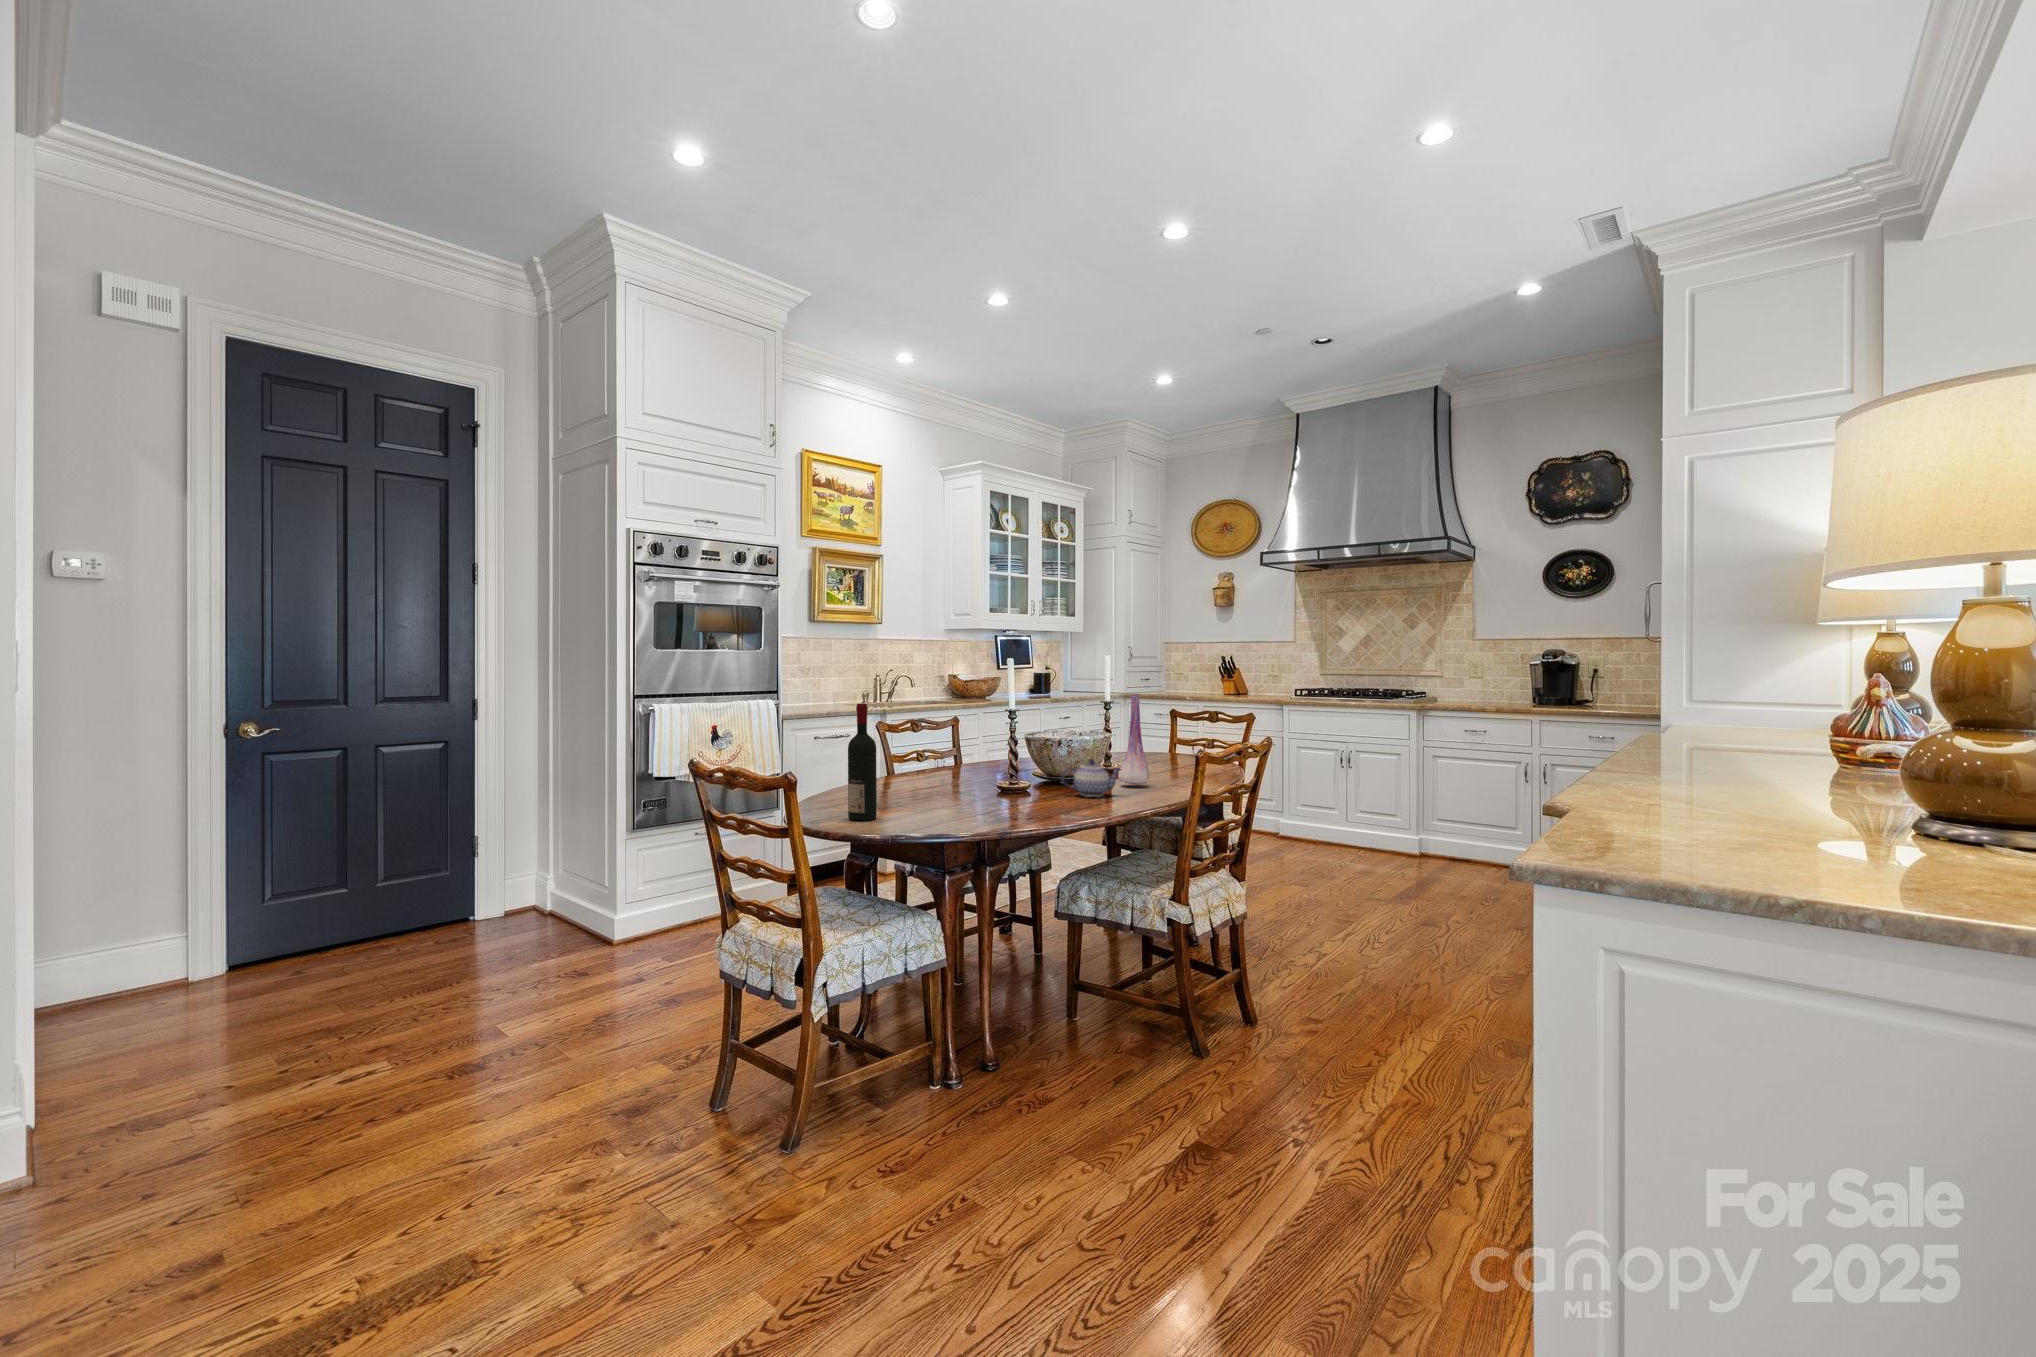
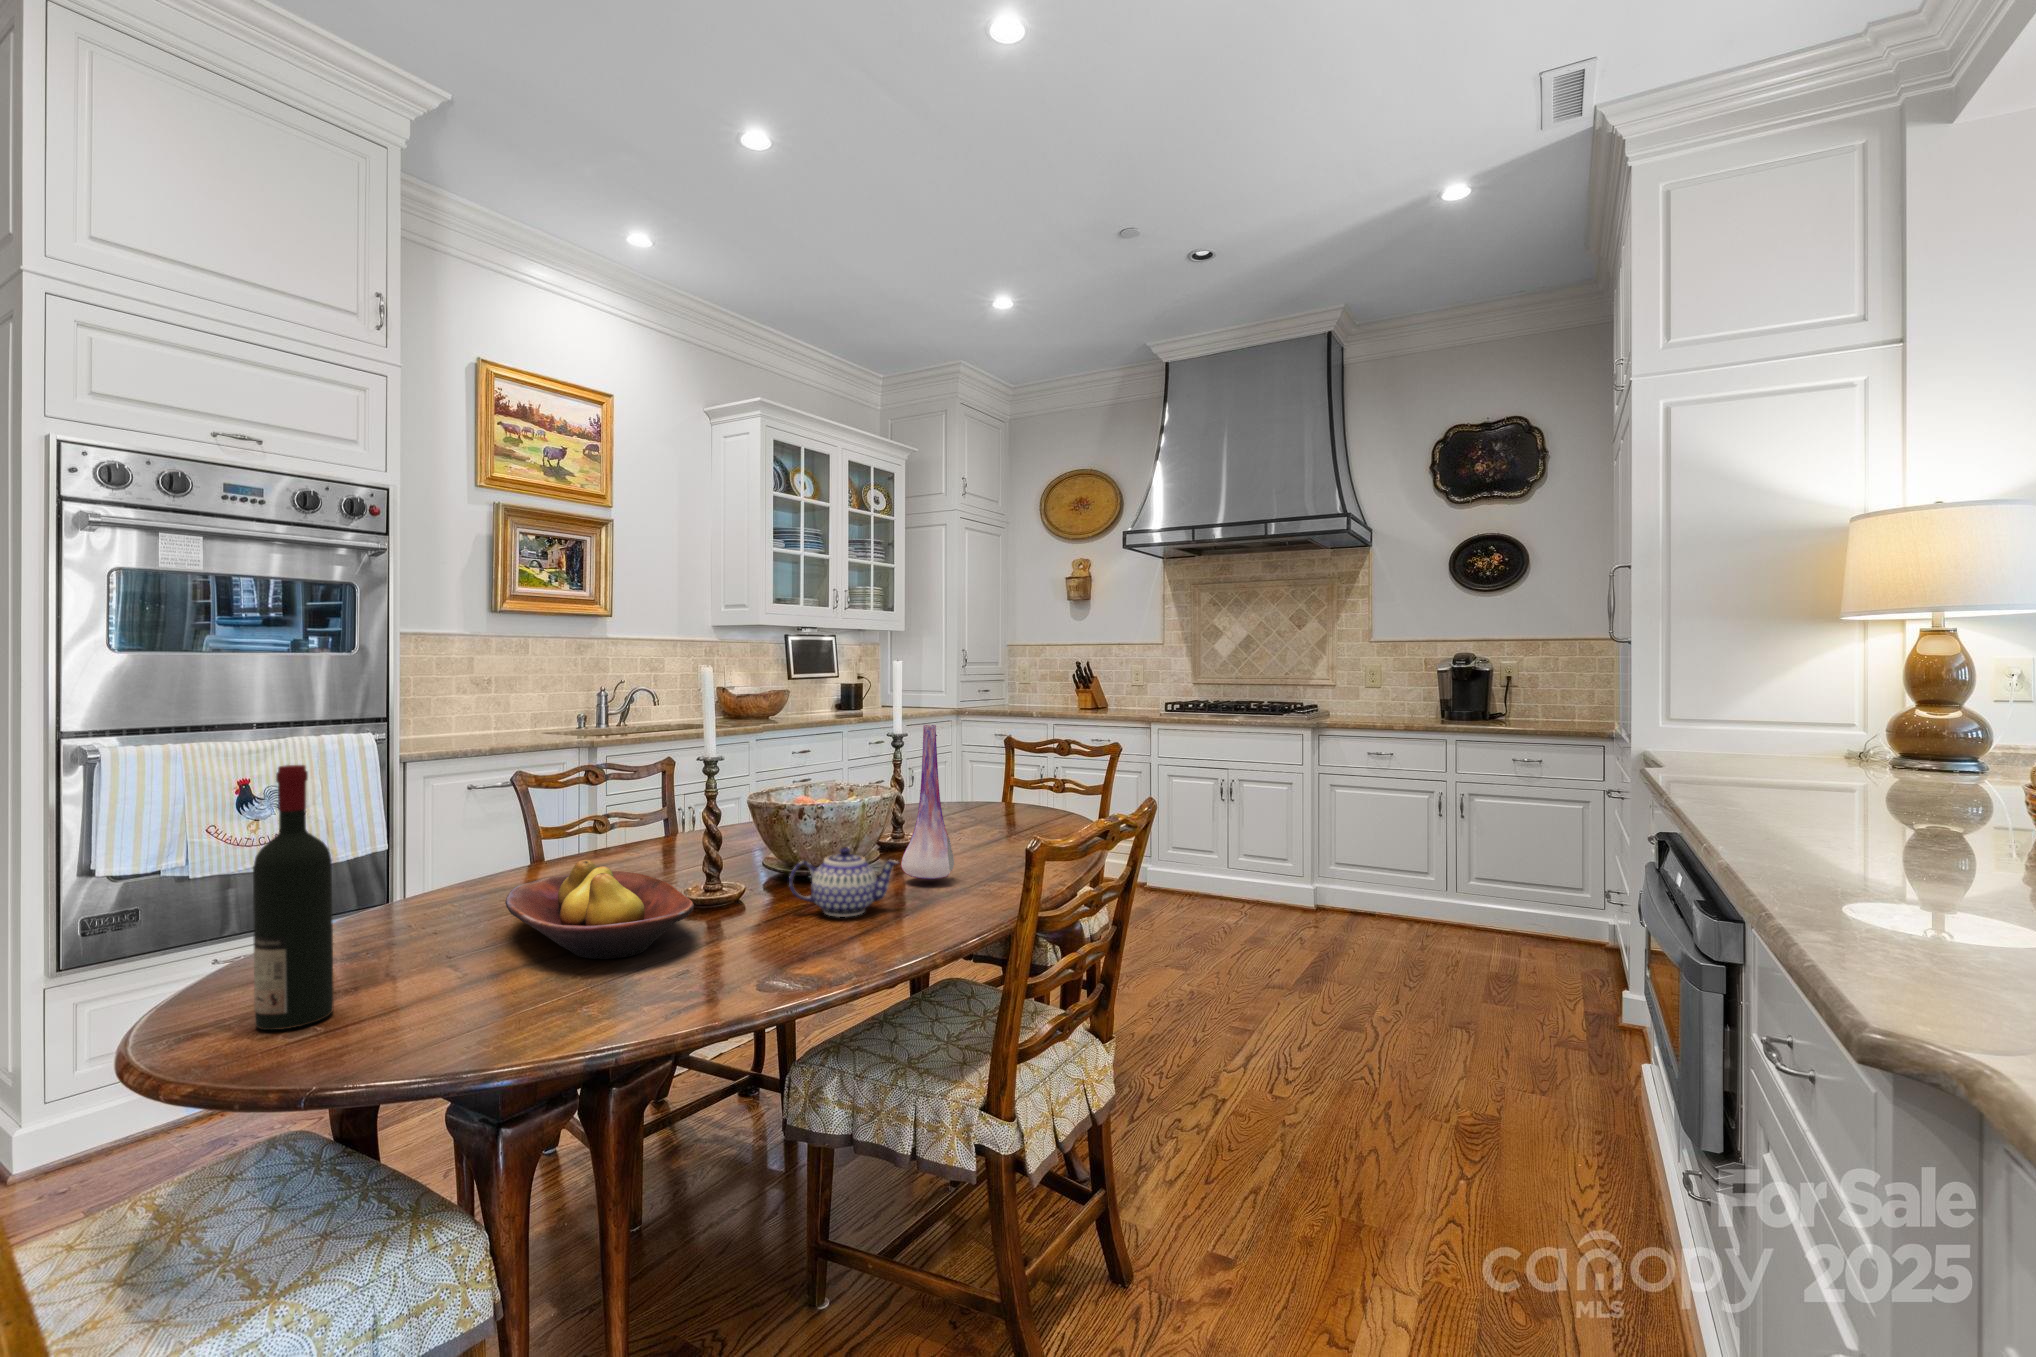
fruit bowl: none [920,761,1020,806] -> present [505,860,694,959]

